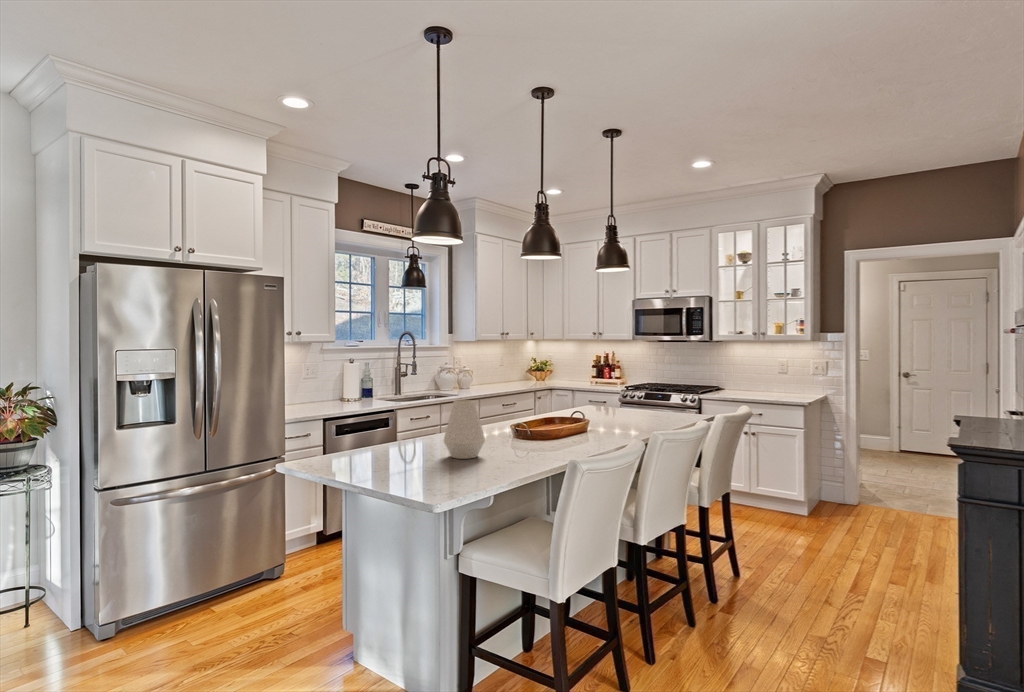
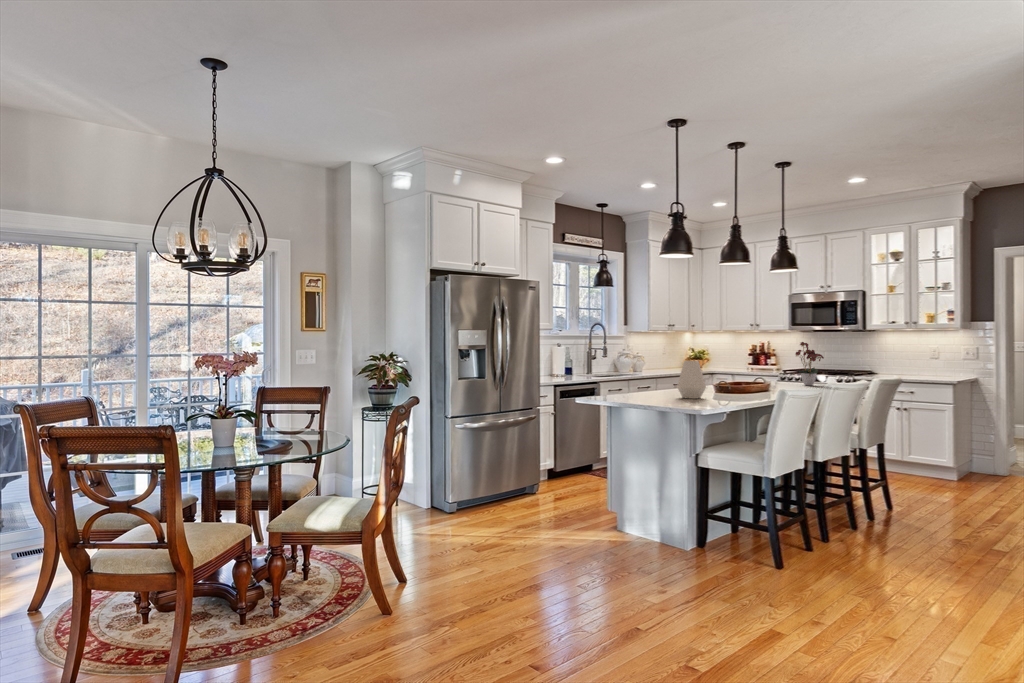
flower arrangement: none [624,359,662,418] -> present [796,342,824,385]

